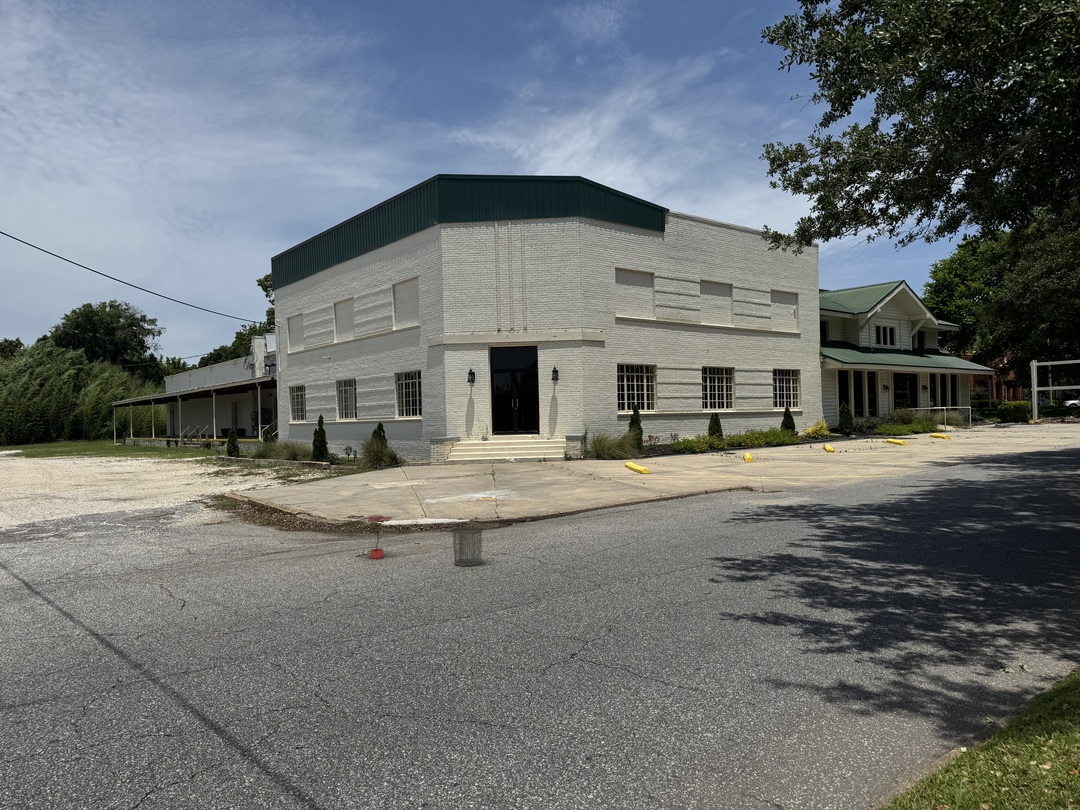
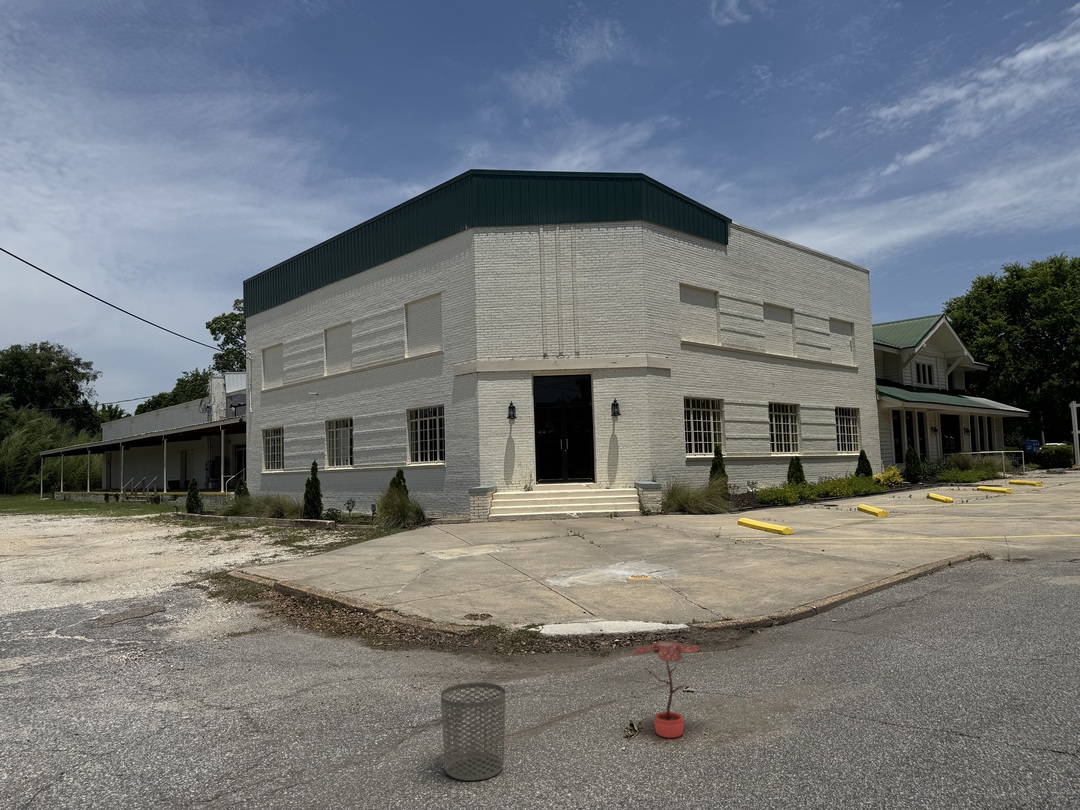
waste bin: present [452,527,482,566] -> present [441,682,506,781]

